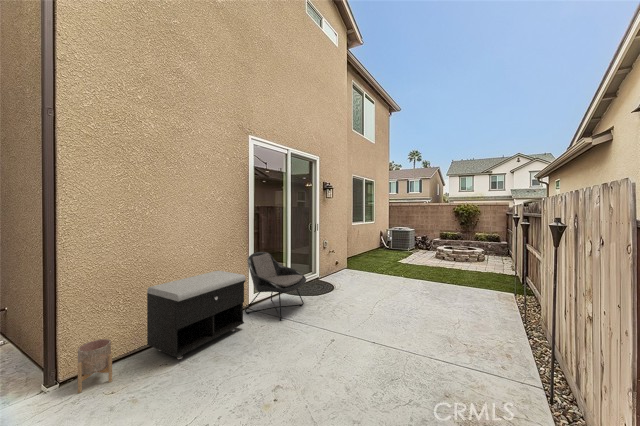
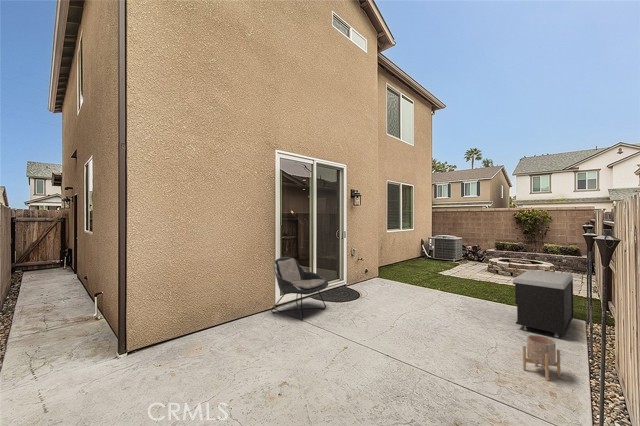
storage bench: present [147,271,246,359] -> present [513,270,573,337]
planter: present [78,339,112,393] -> present [523,335,561,381]

